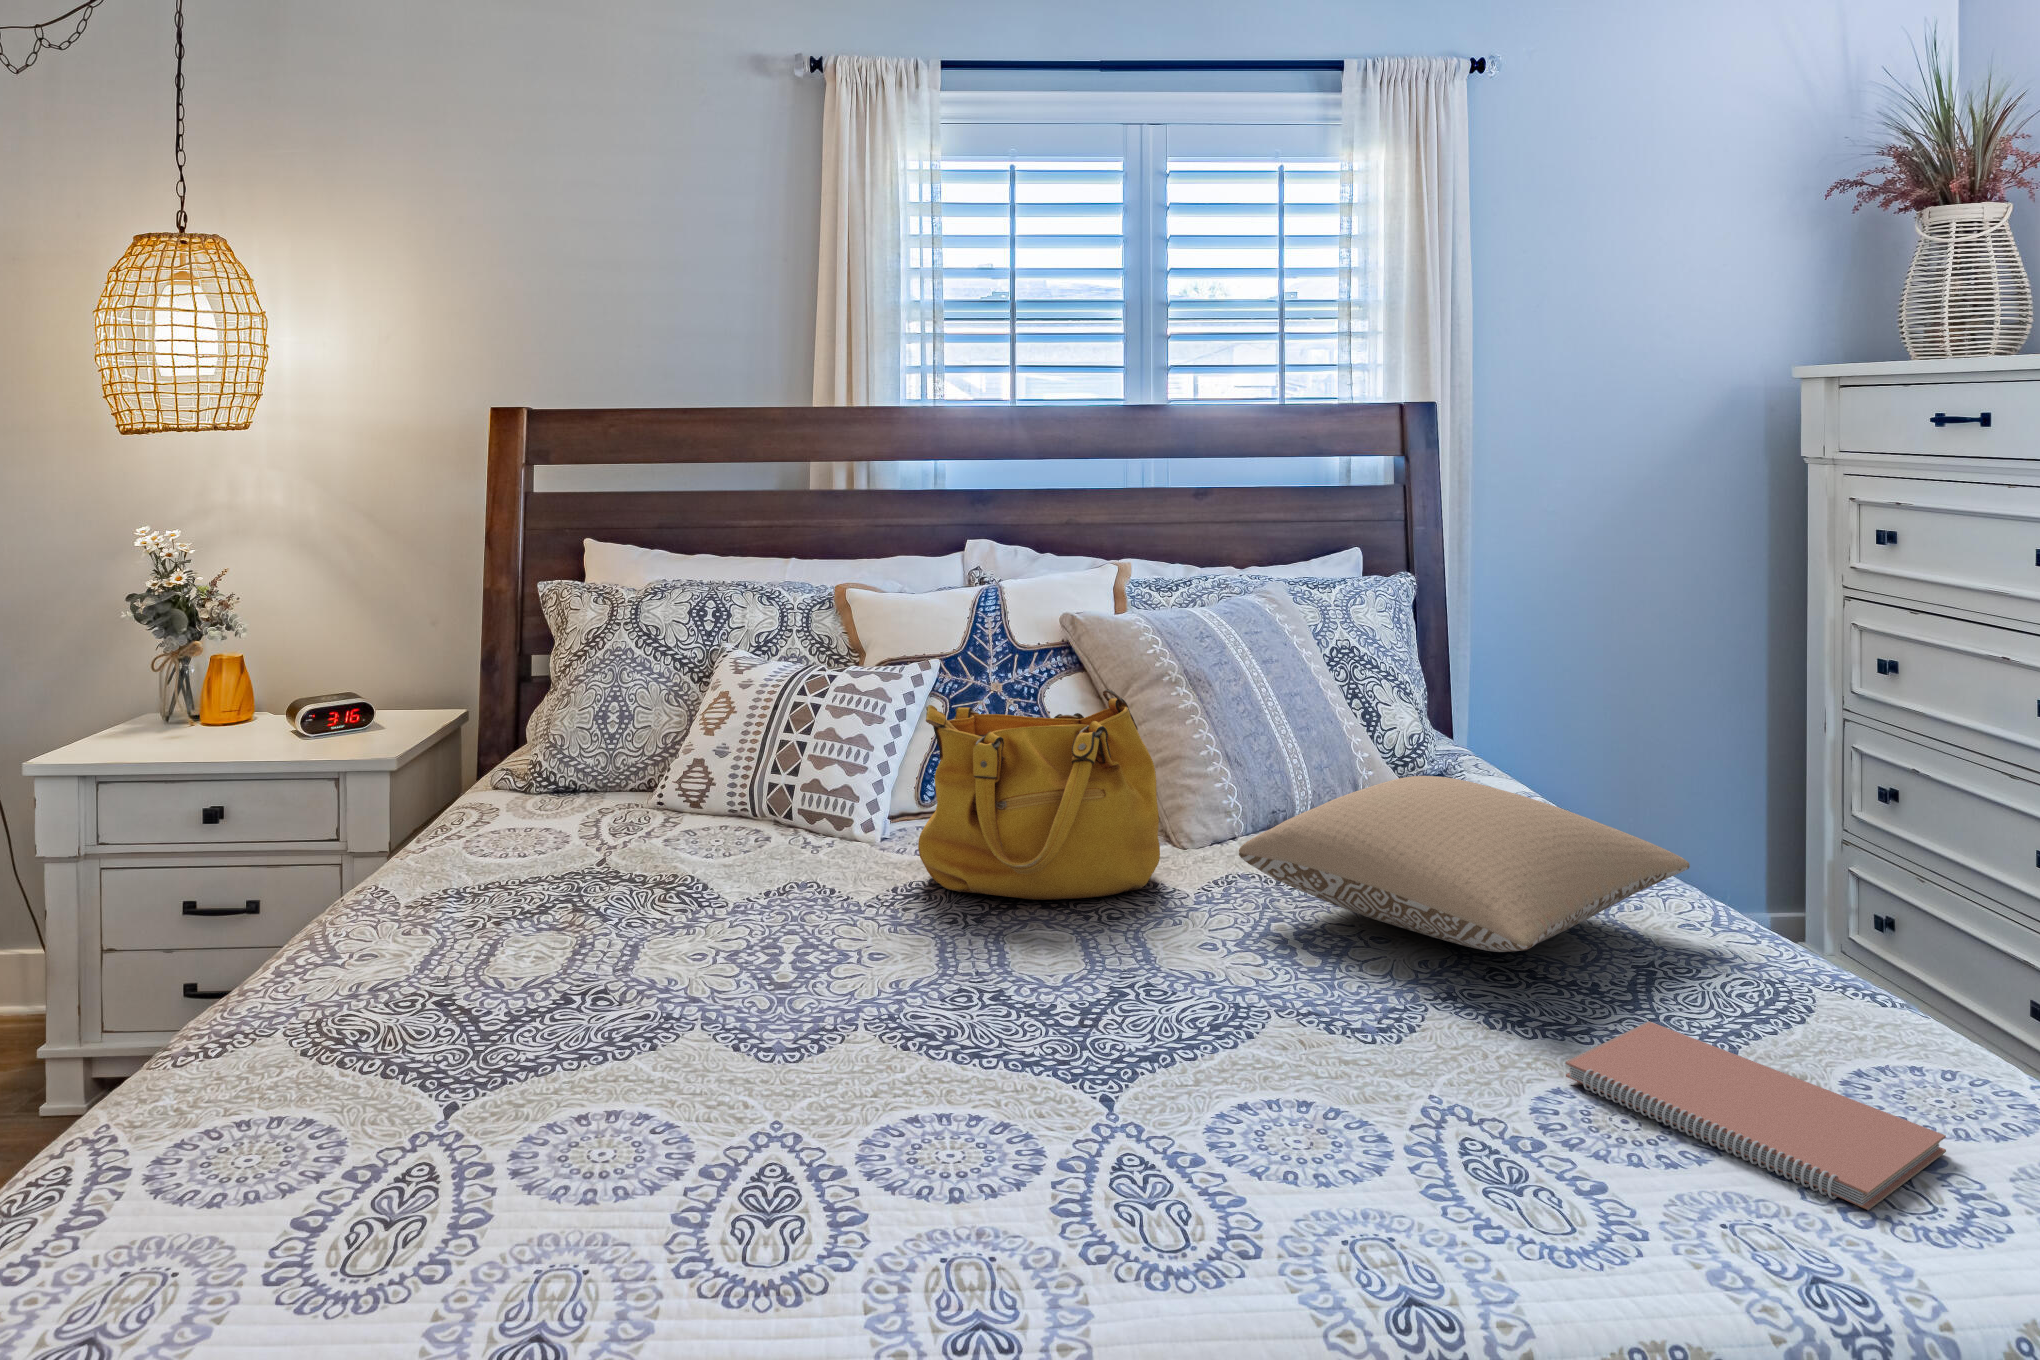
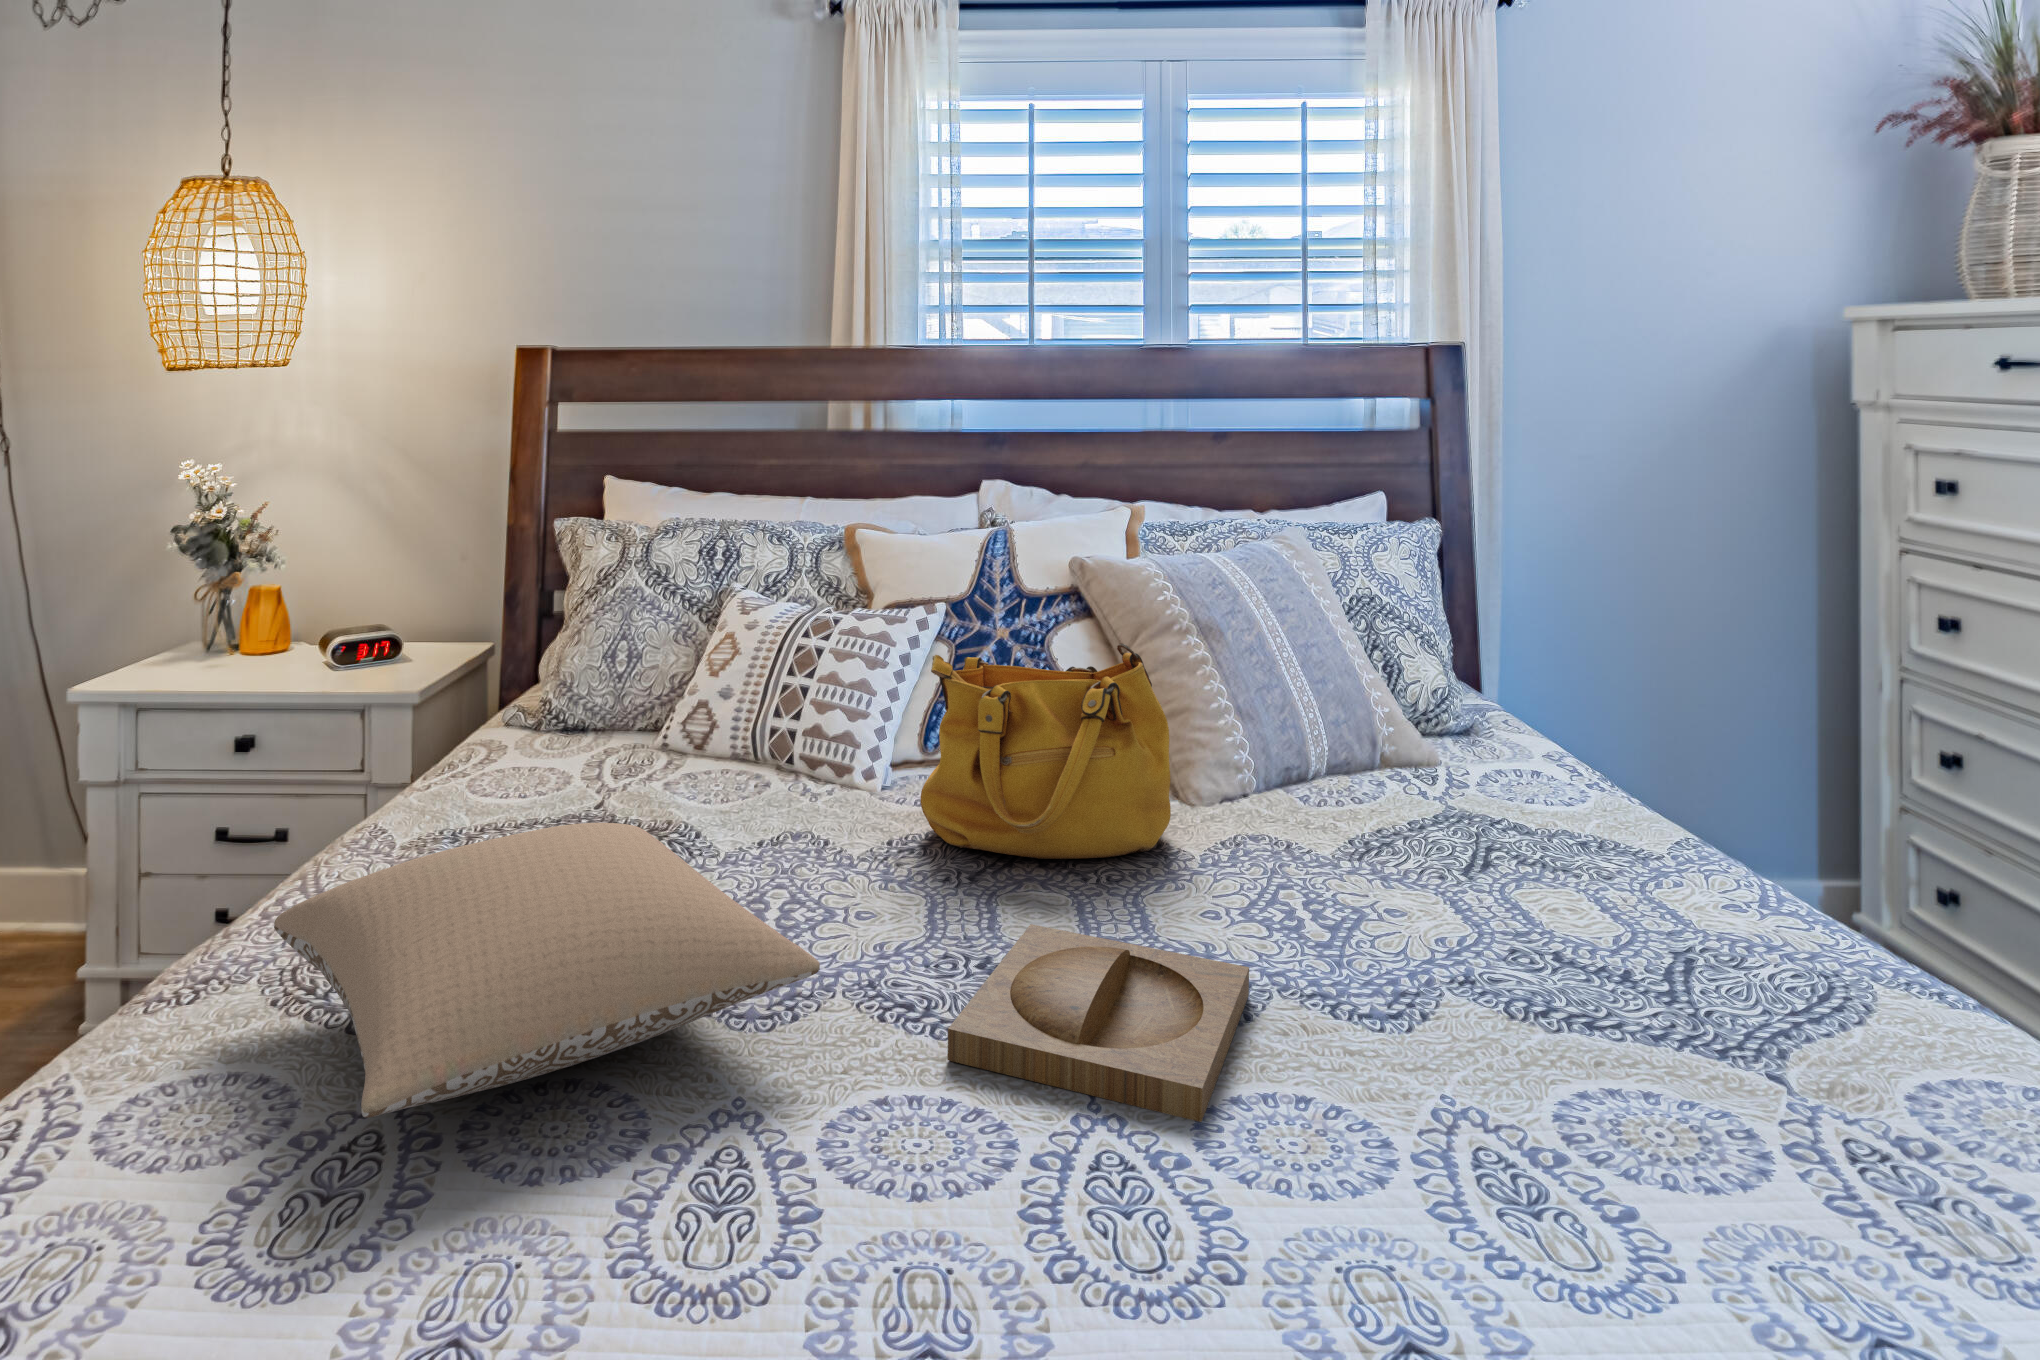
pillow: present [1239,776,1690,952] -> present [274,823,820,1117]
tray: none [966,956,1246,1127] -> present [947,924,1249,1122]
notebook: present [1565,1021,1946,1210] -> none [1587,1020,2002,1250]

